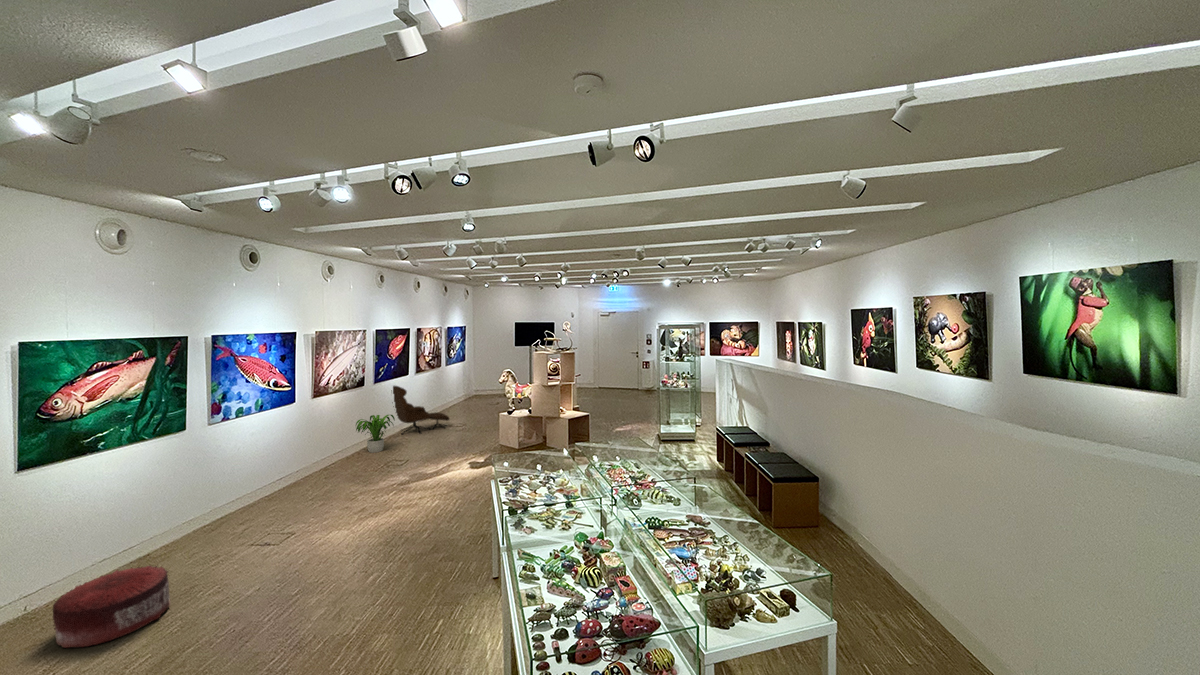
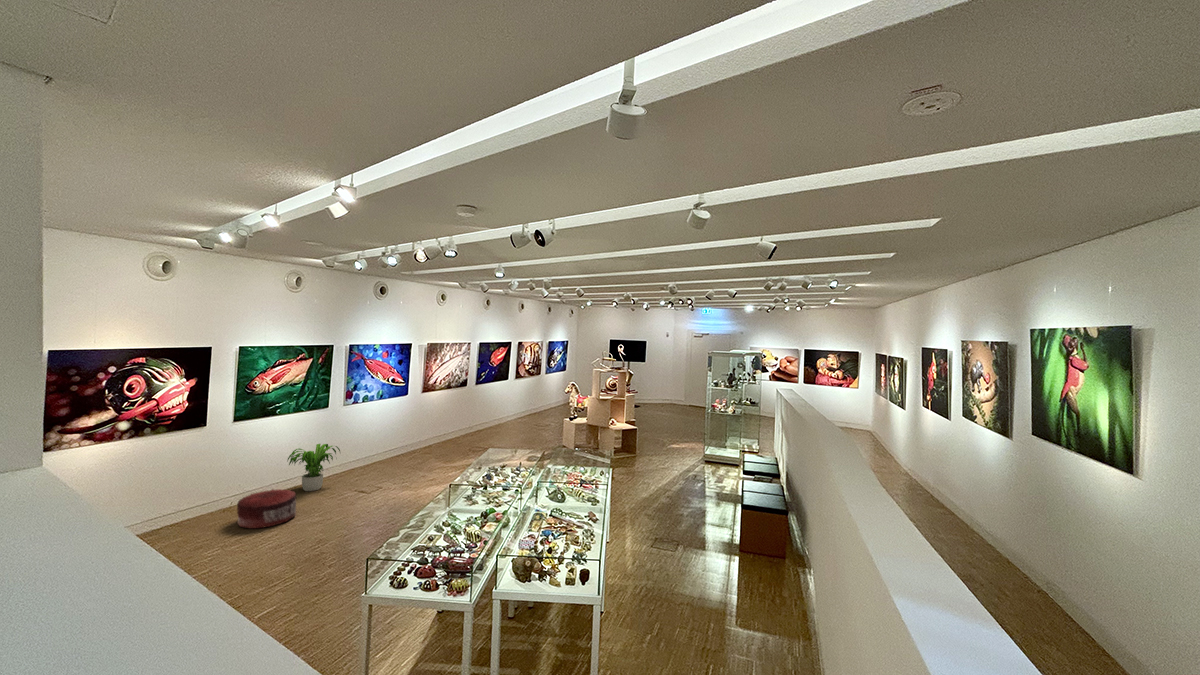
lounge chair: present [393,386,449,434] -> none [490,388,535,430]
potted plant: present [356,415,395,453] -> present [288,444,340,491]

